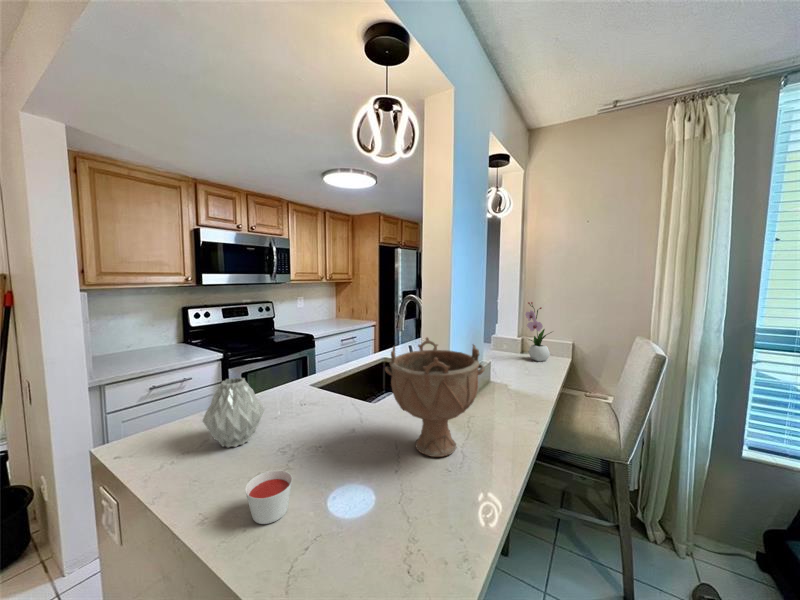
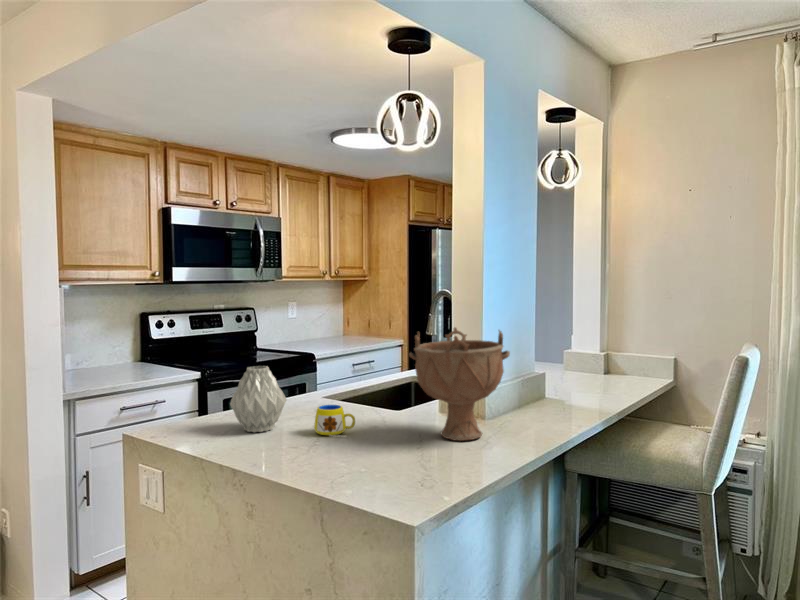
flower arrangement: present [525,302,552,361] -> none [605,300,644,381]
mug: none [290,415,332,453] -> present [314,405,355,437]
candle: present [245,470,292,524] -> none [290,430,327,465]

